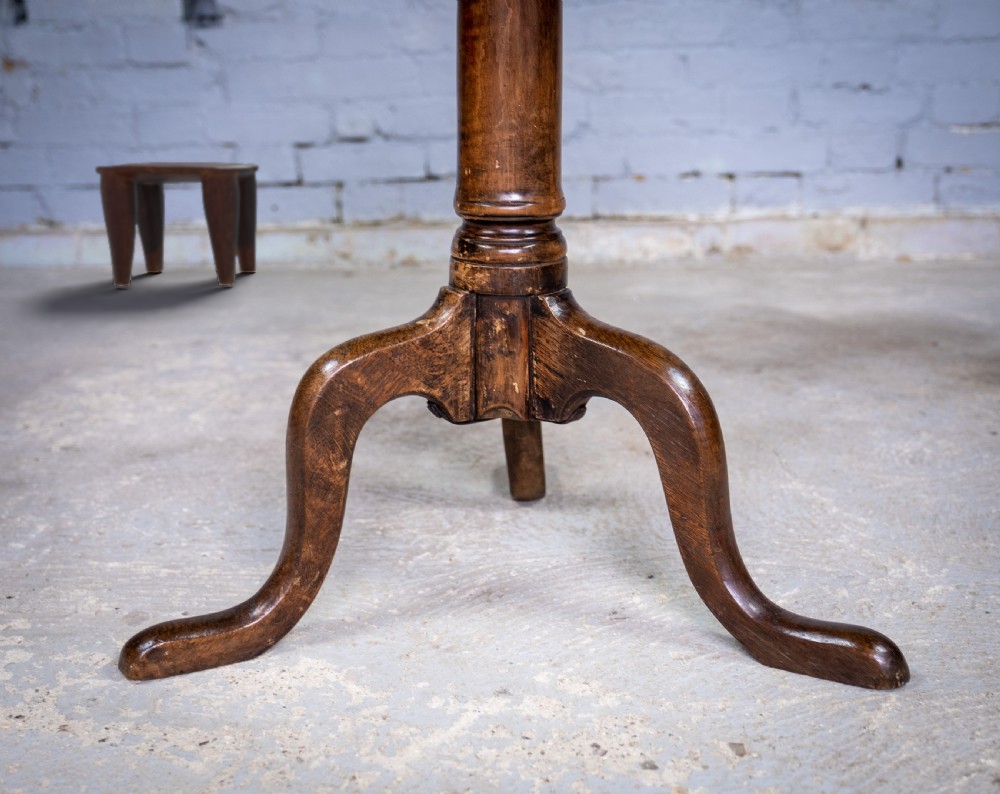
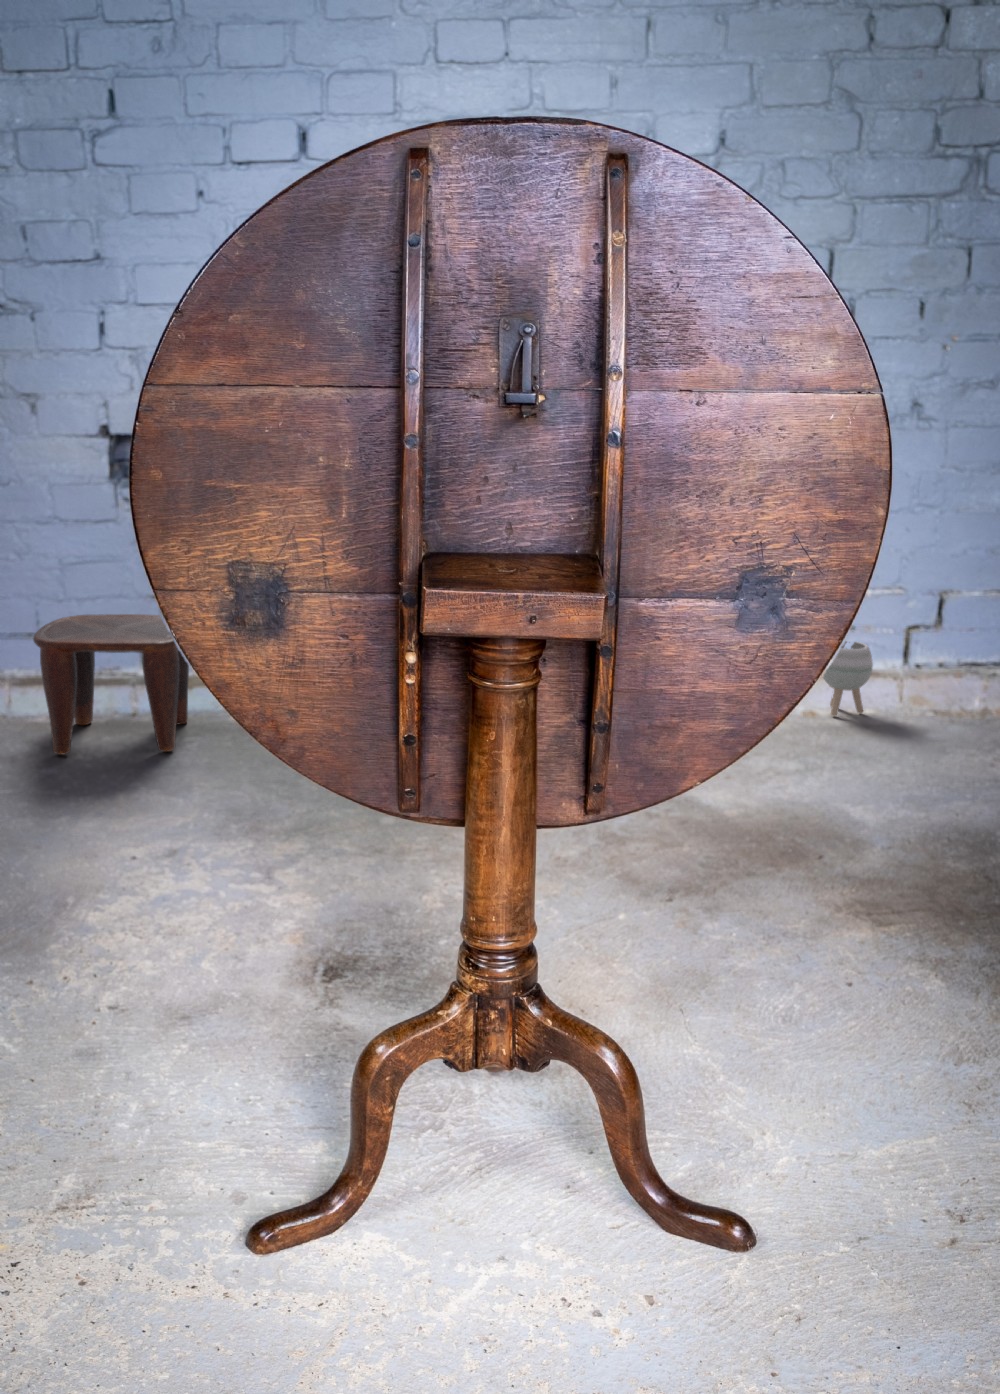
planter: none [909,192,966,269] -> present [823,641,873,716]

